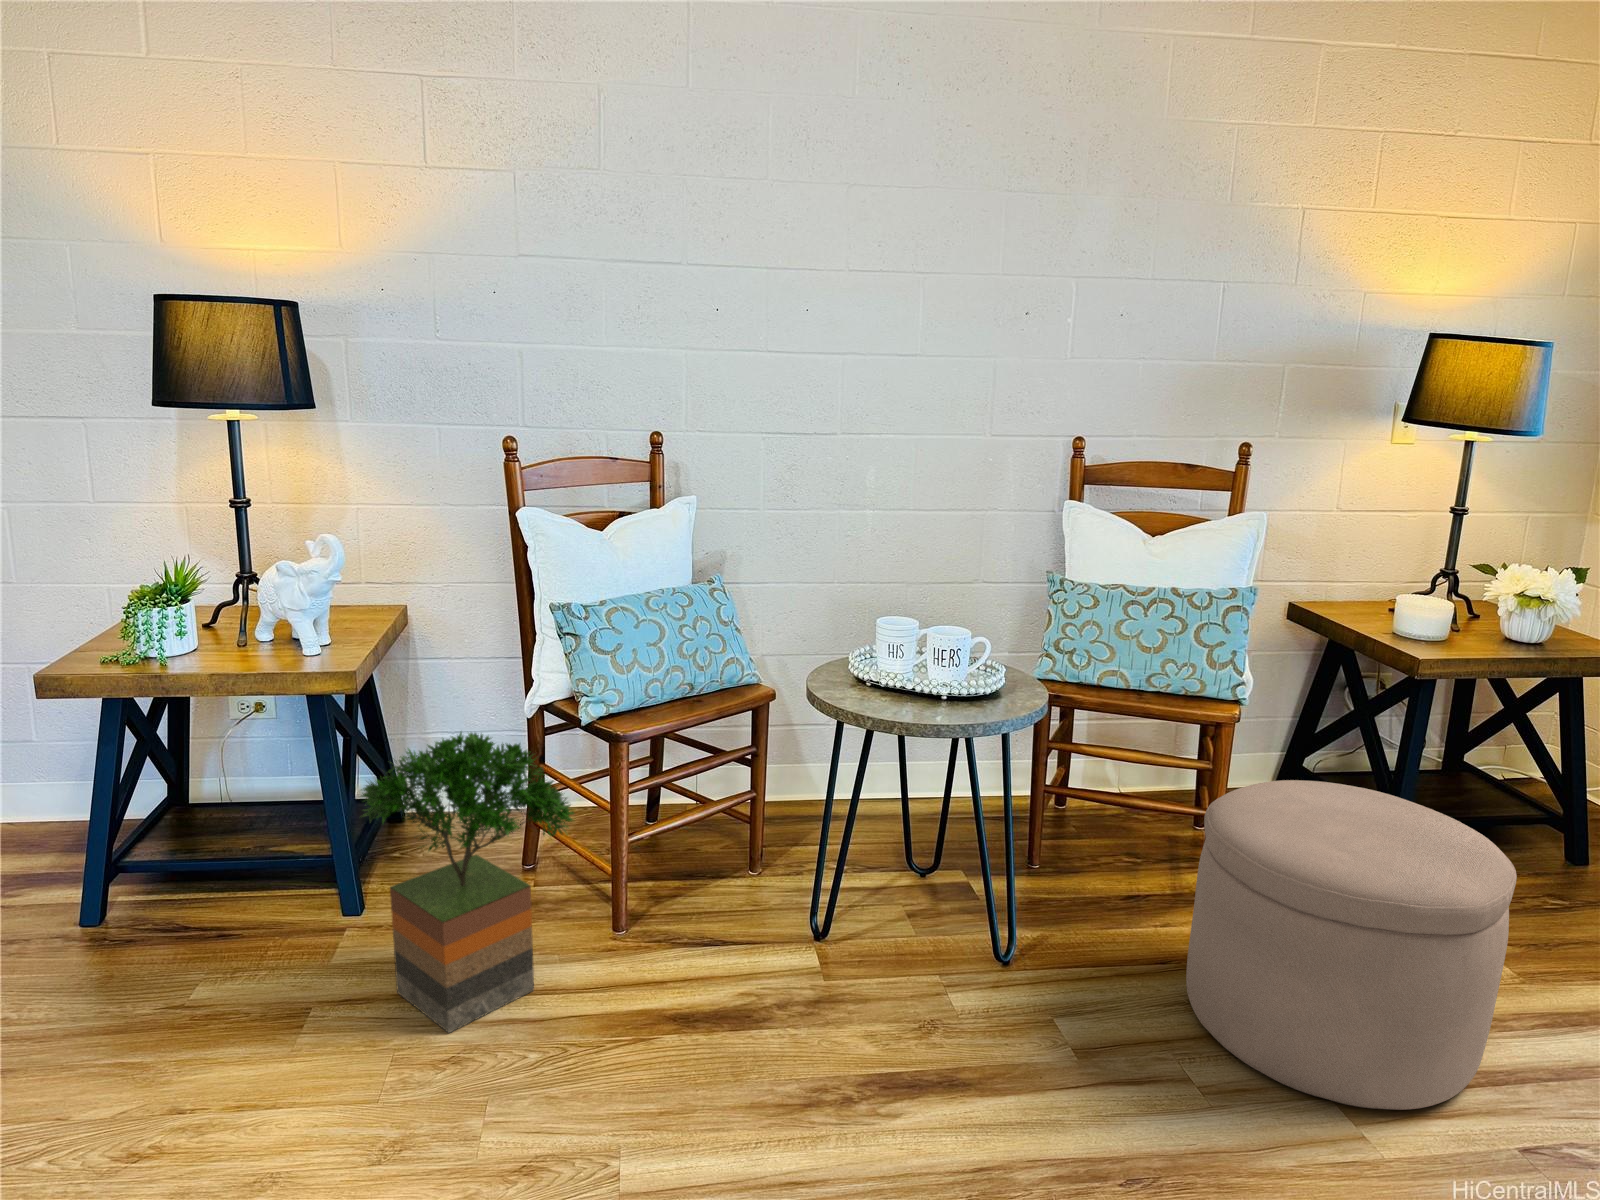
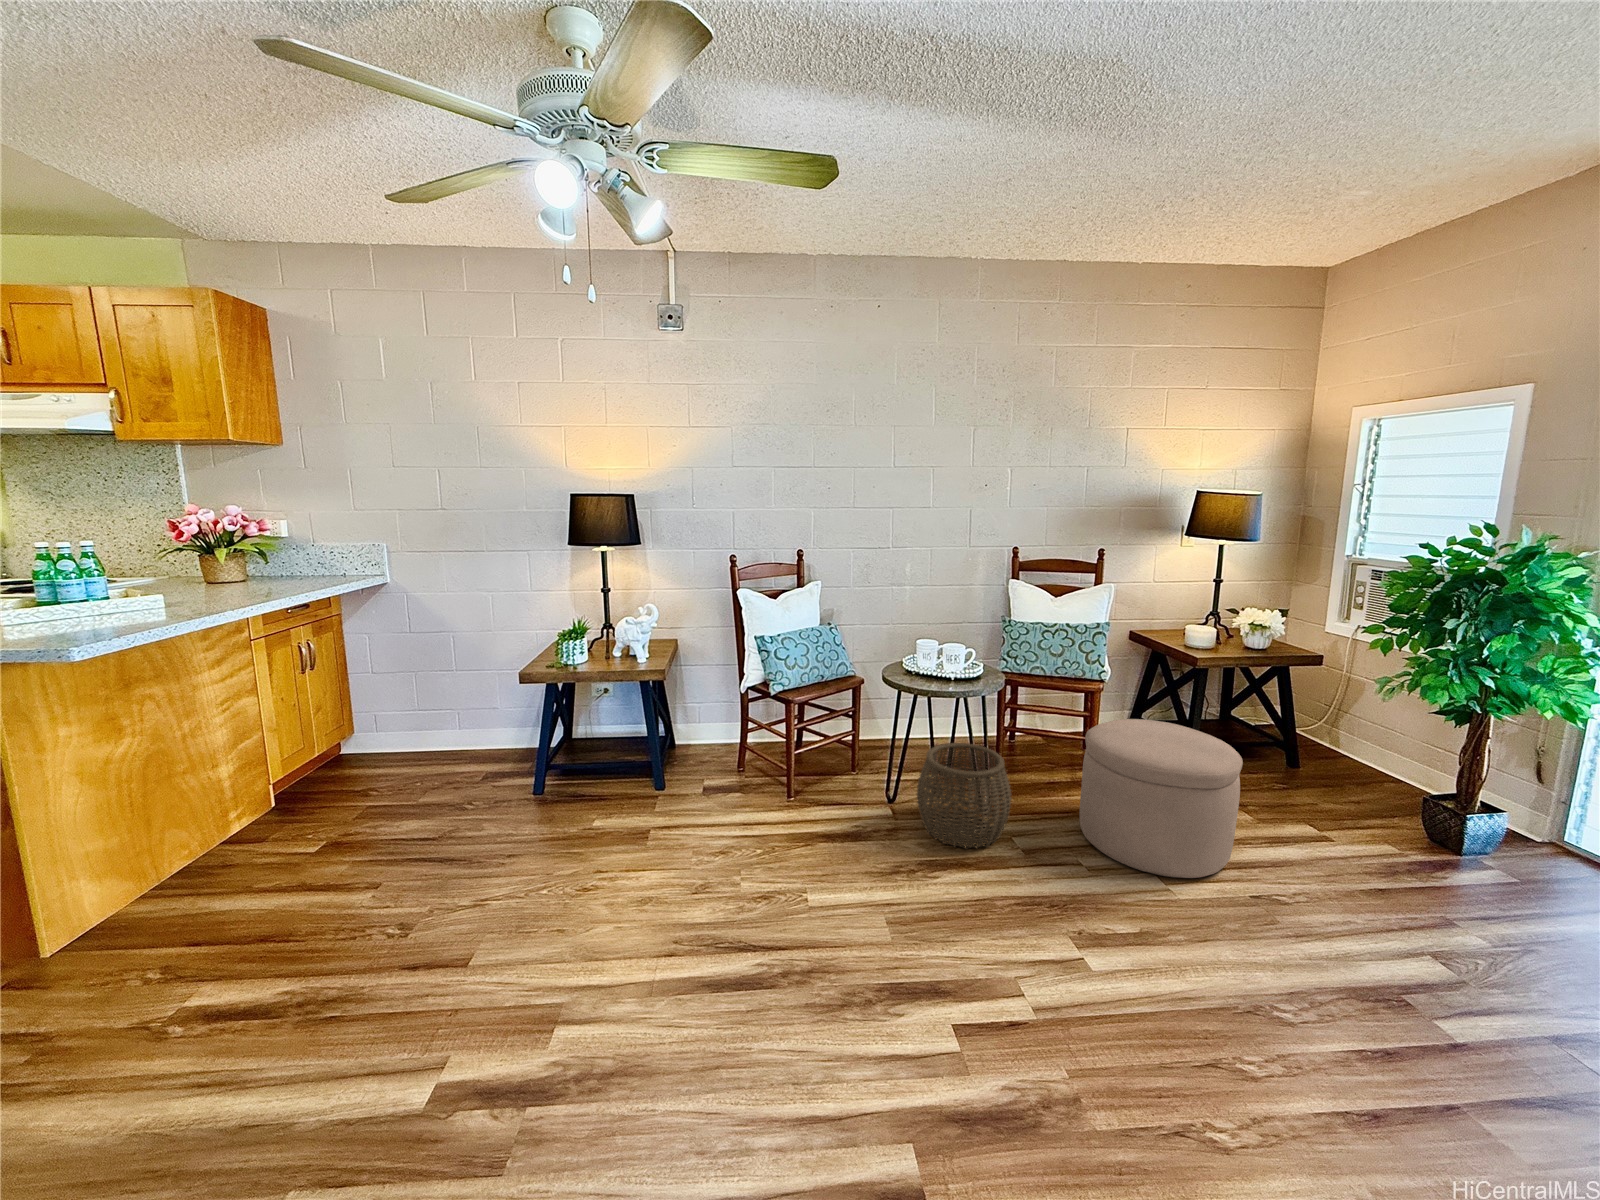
potted tree: present [361,732,574,1033] -> none [675,697,777,842]
woven basket: none [863,826,1055,1046] -> present [917,743,1012,848]

